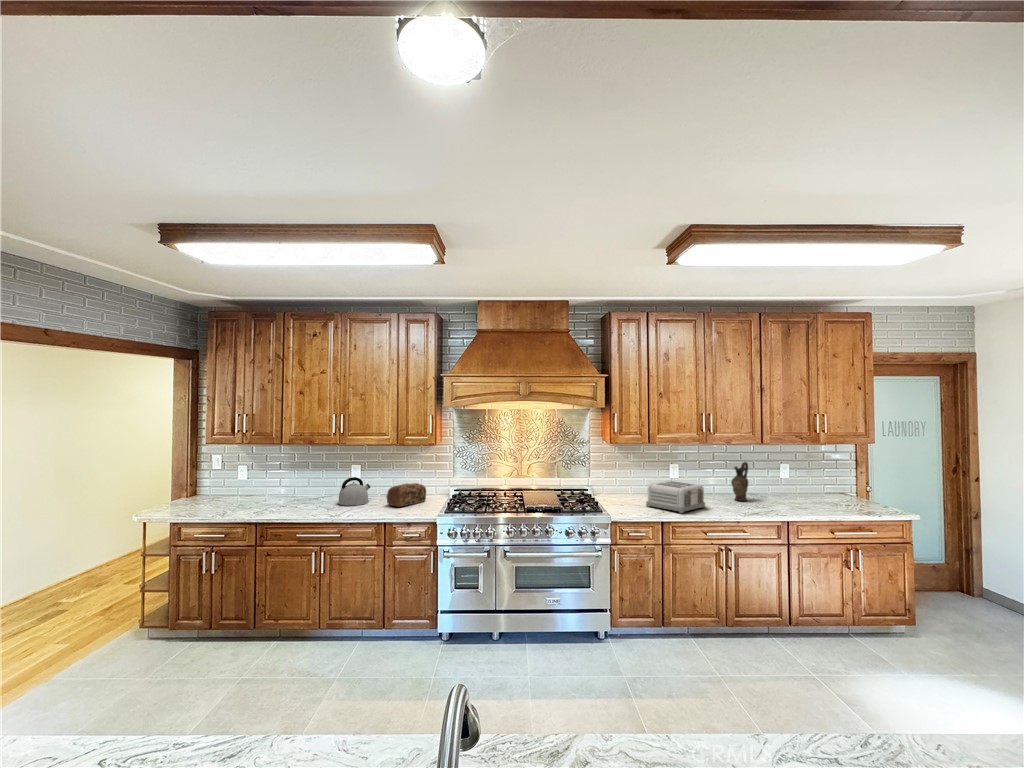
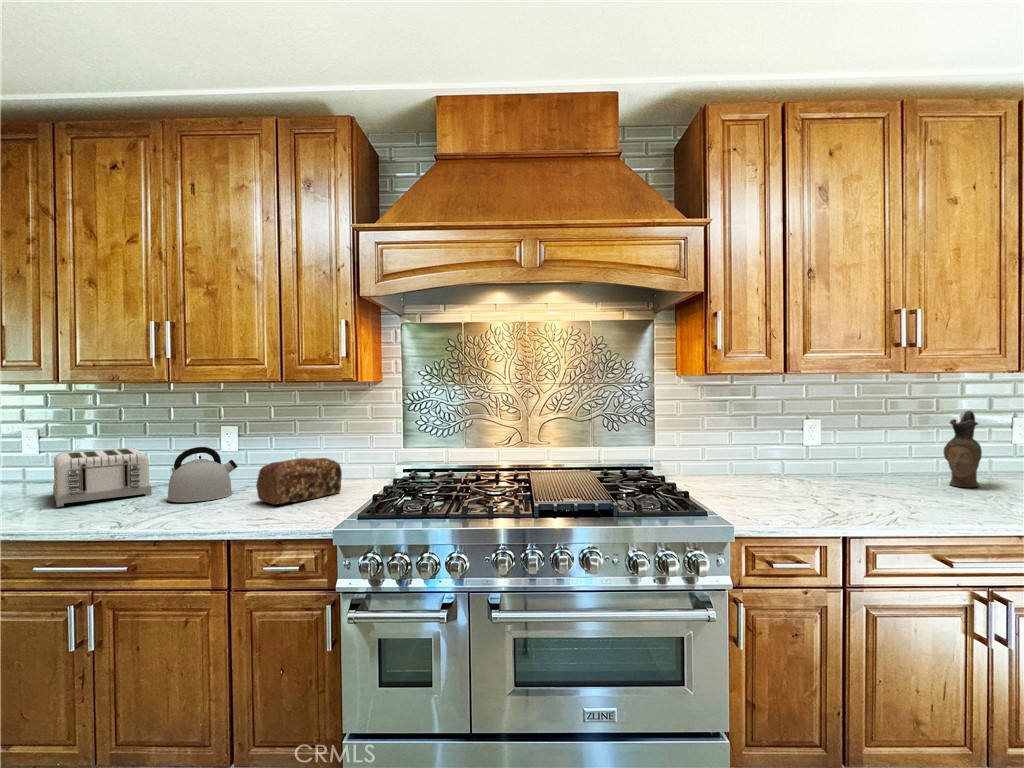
toaster: present [646,481,705,513] -> present [53,448,152,507]

